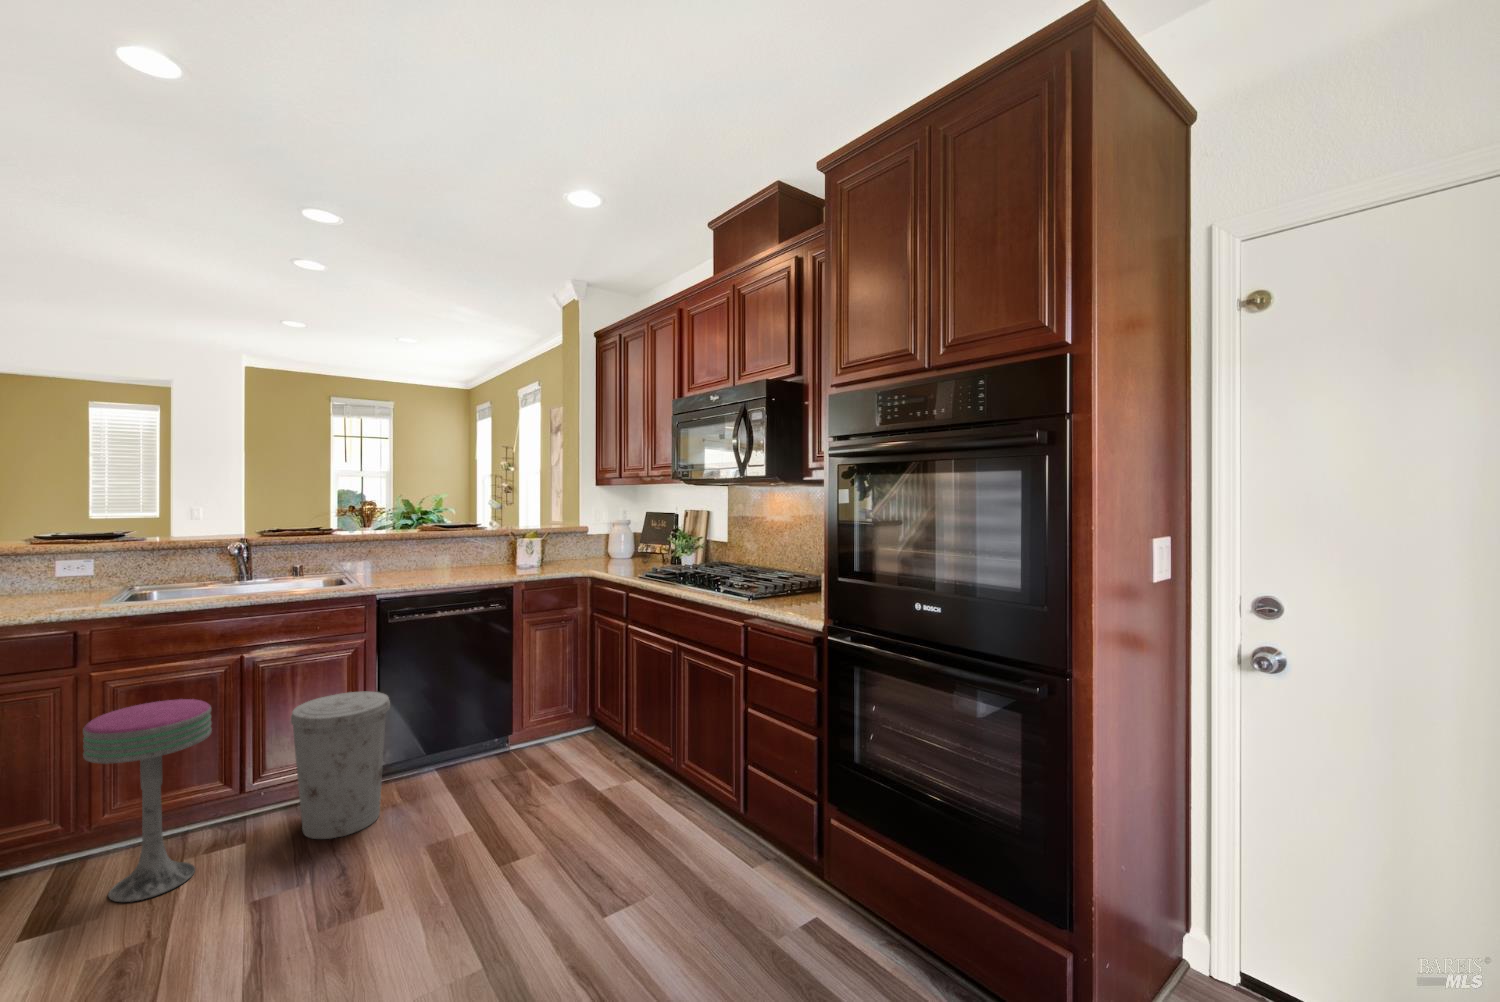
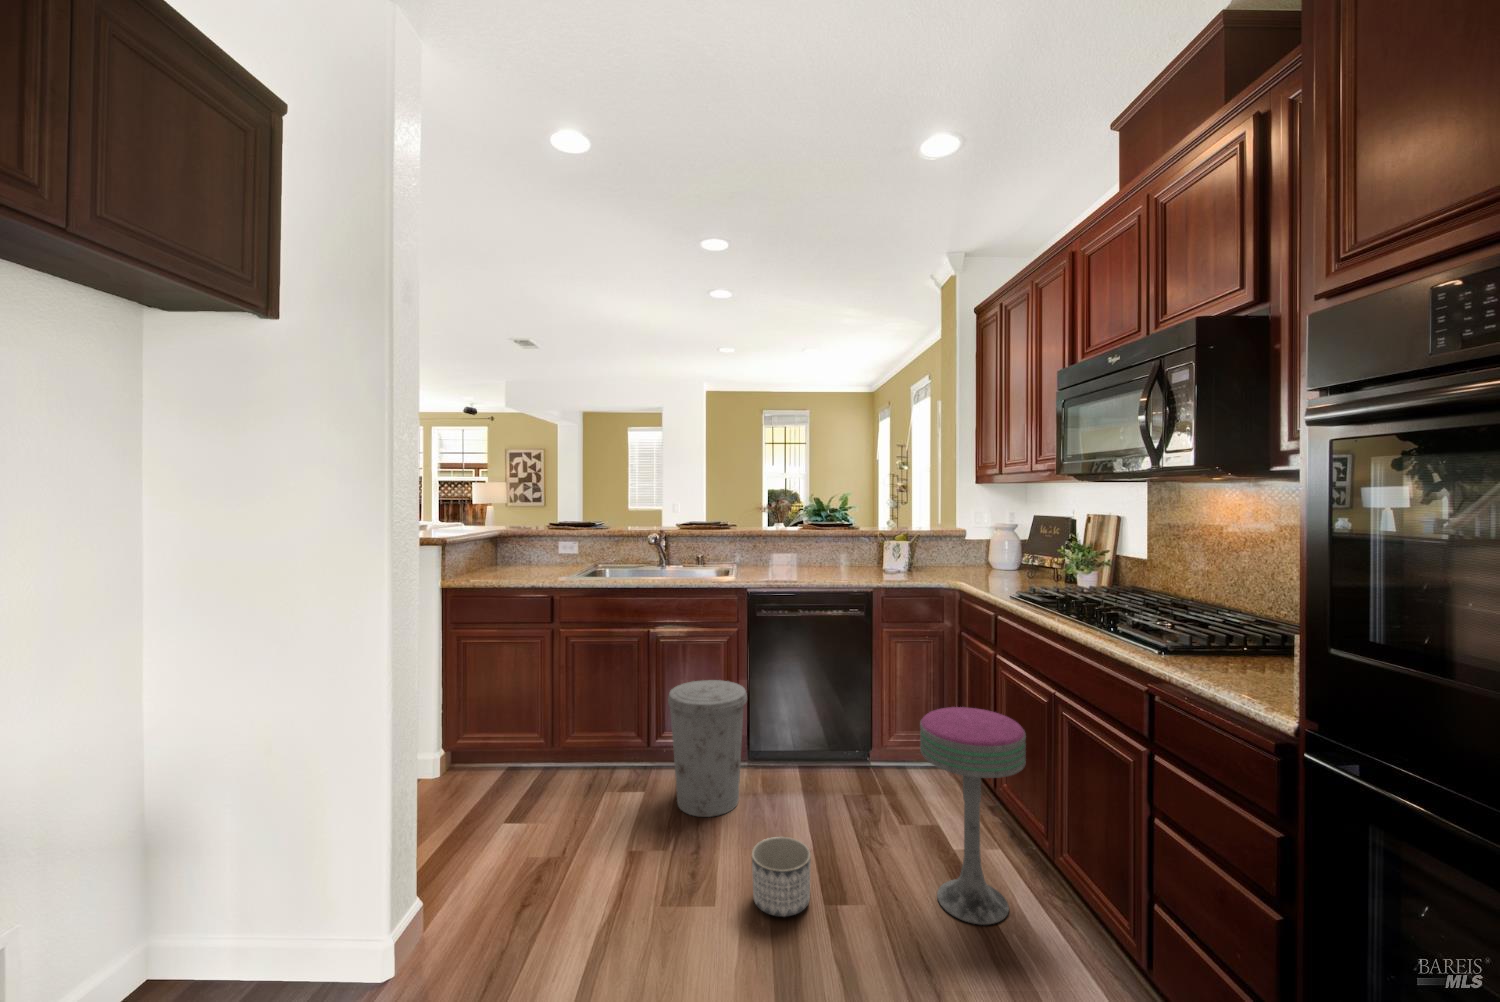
bar stool: present [83,699,212,902] -> present [920,707,1026,925]
planter: none [427,815,487,887] -> present [752,837,811,917]

